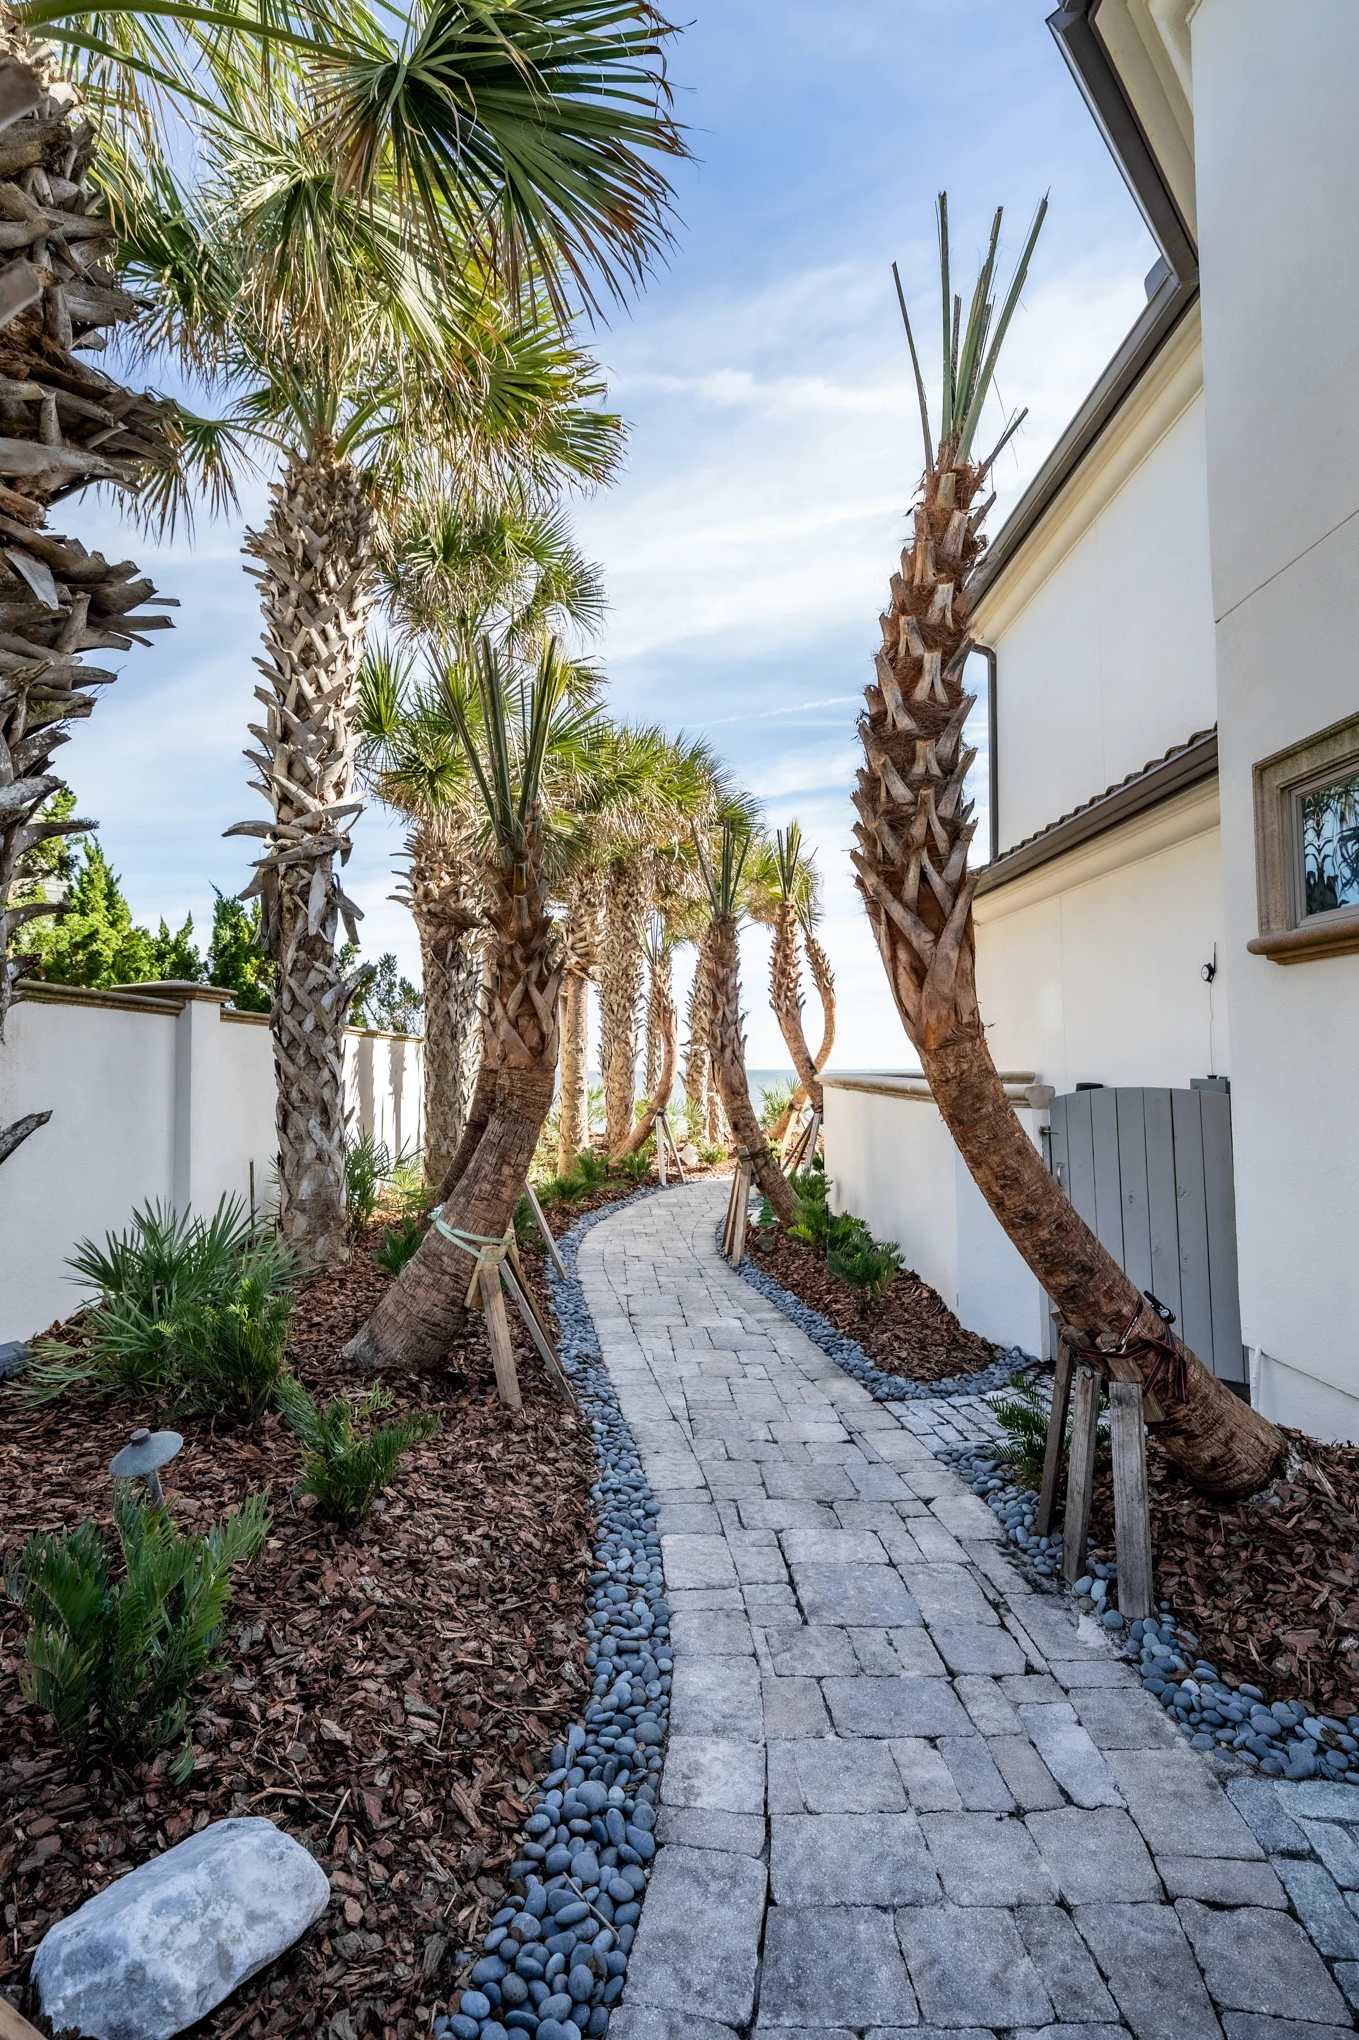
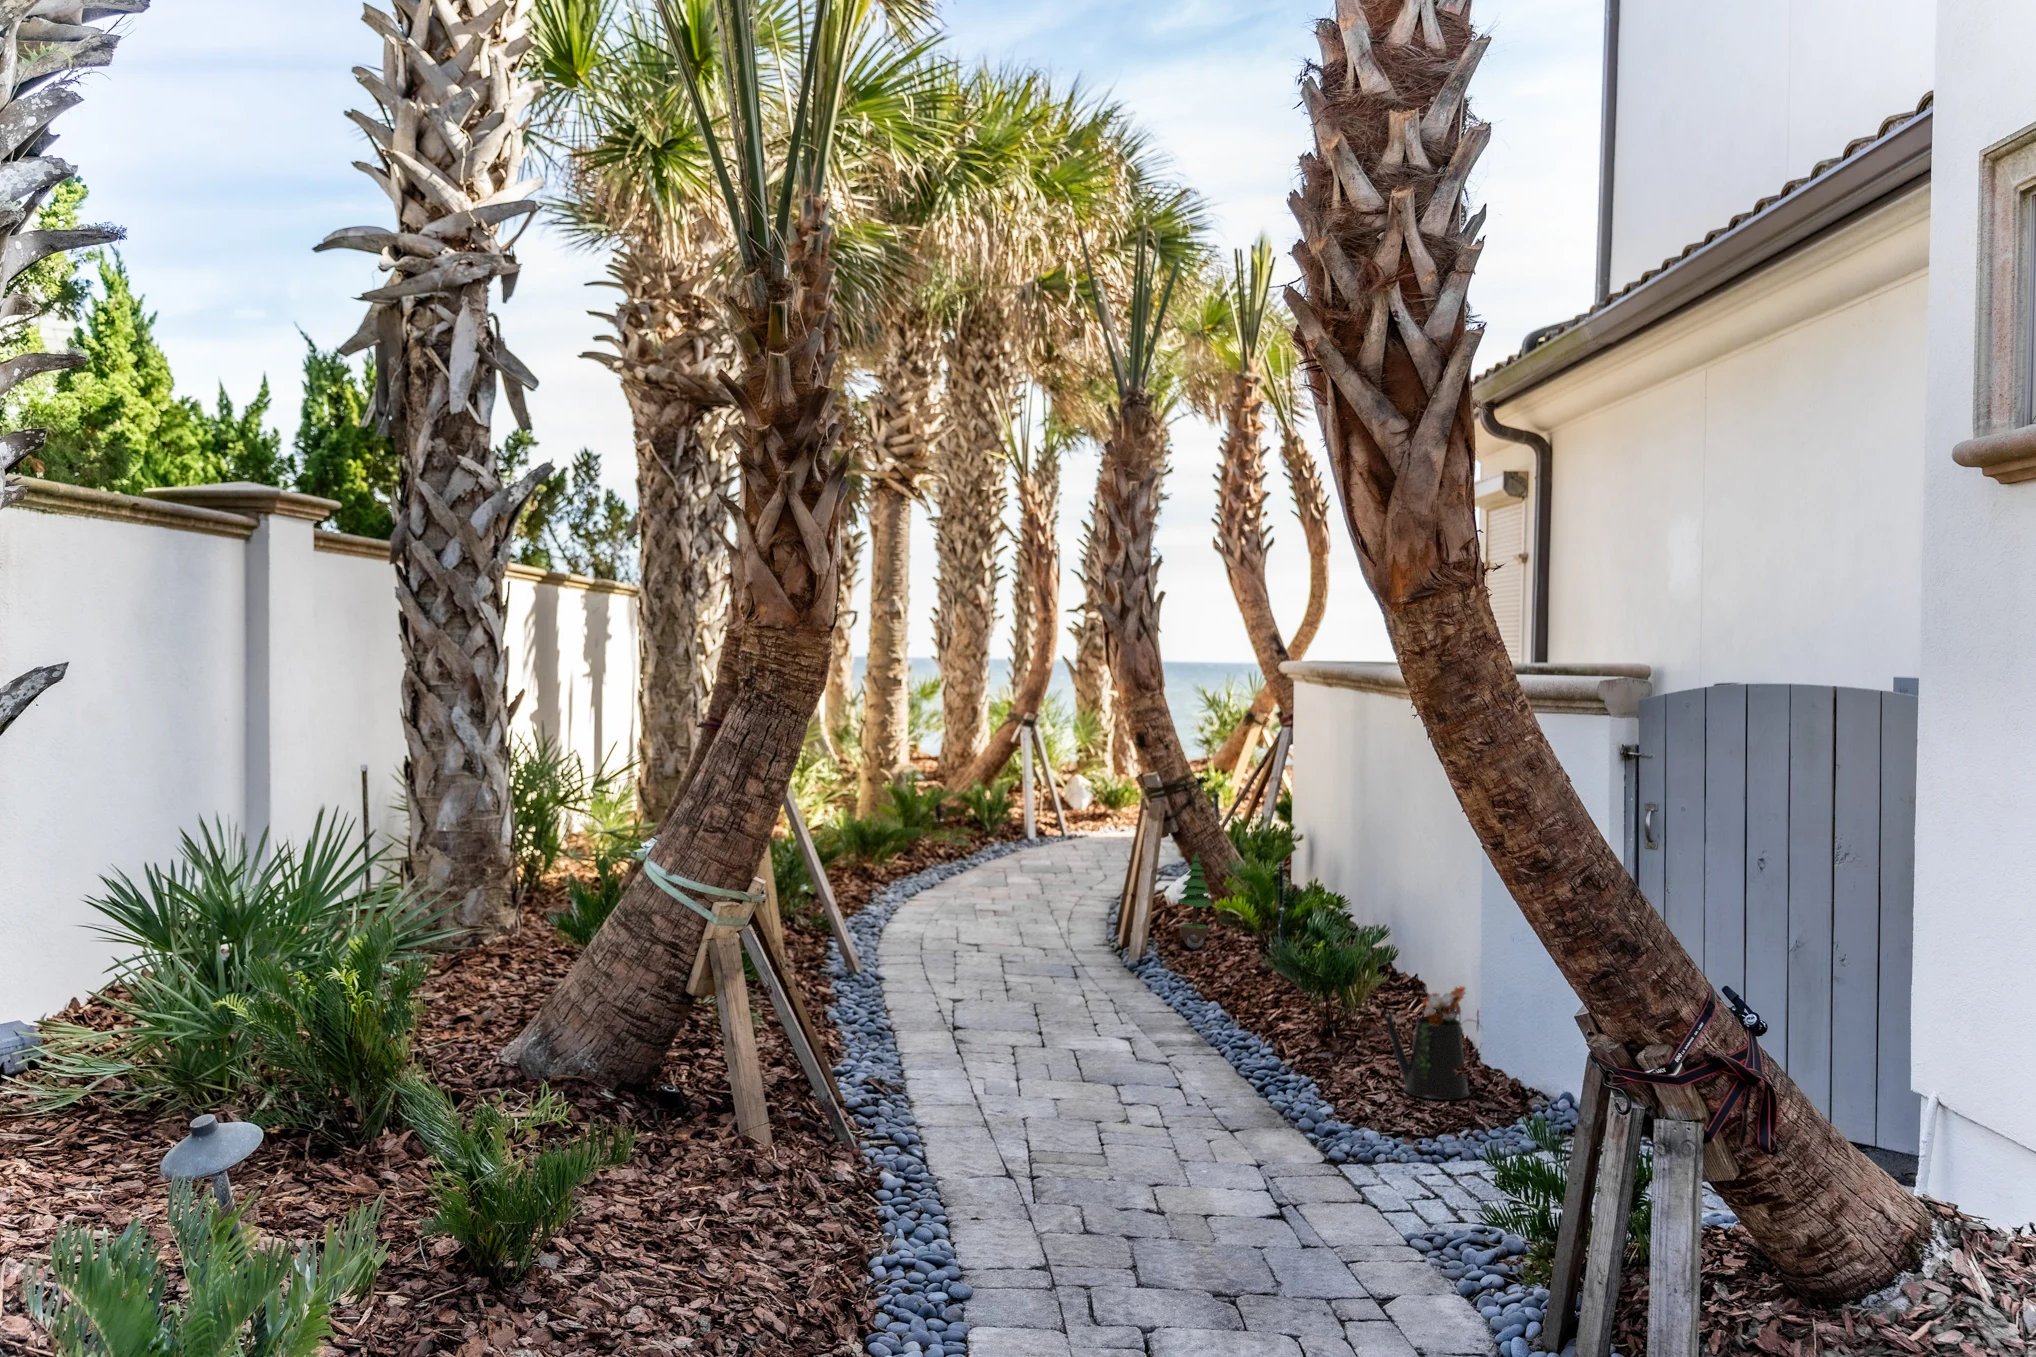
watering can: none [899,1277,961,1352] -> present [1385,987,1483,1100]

